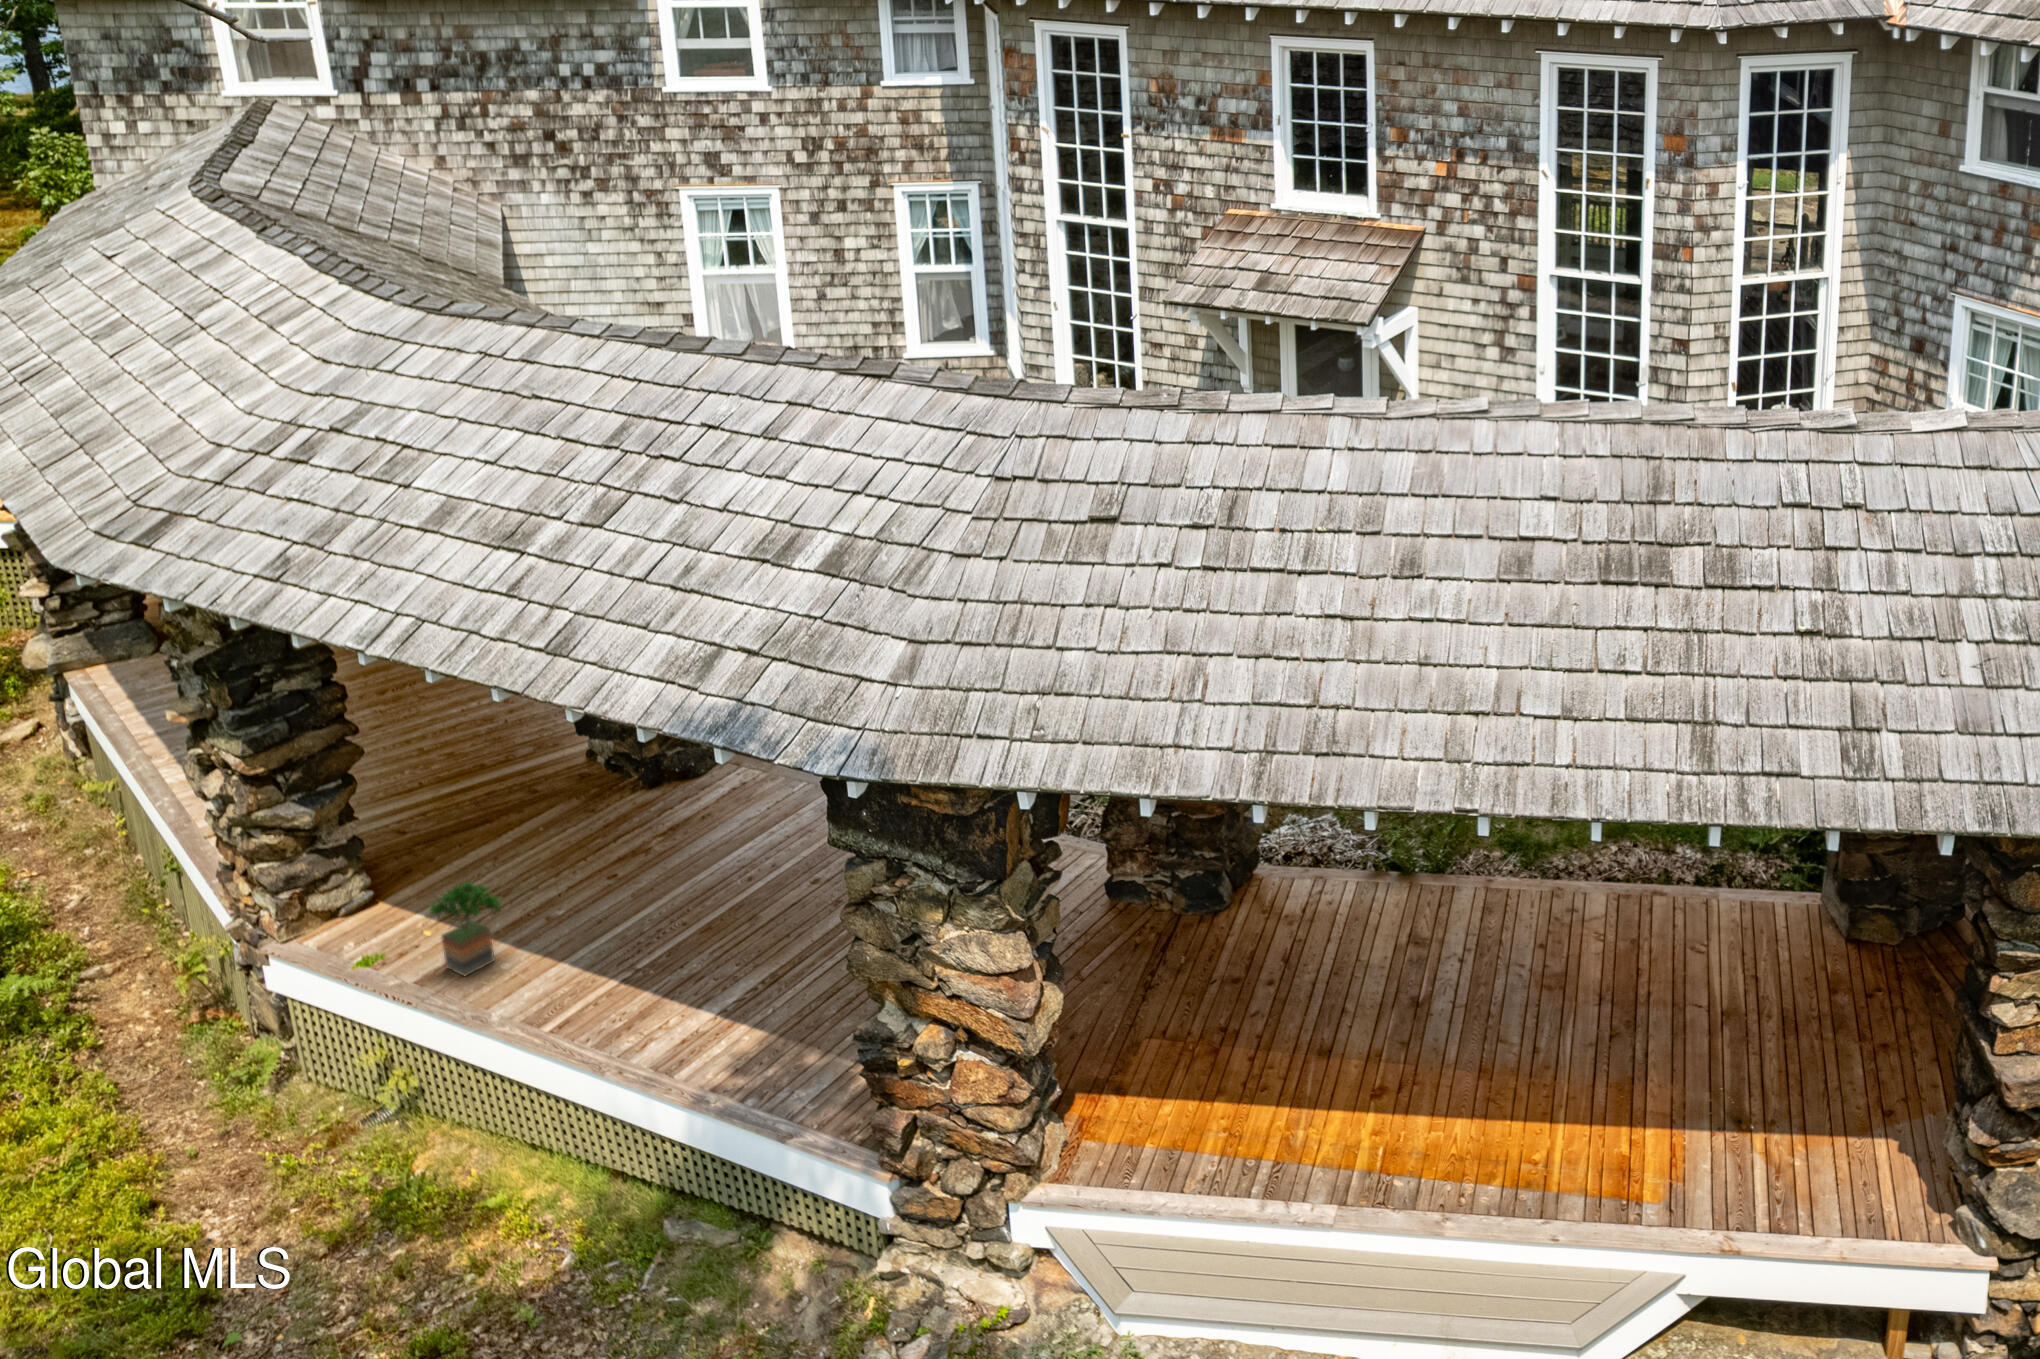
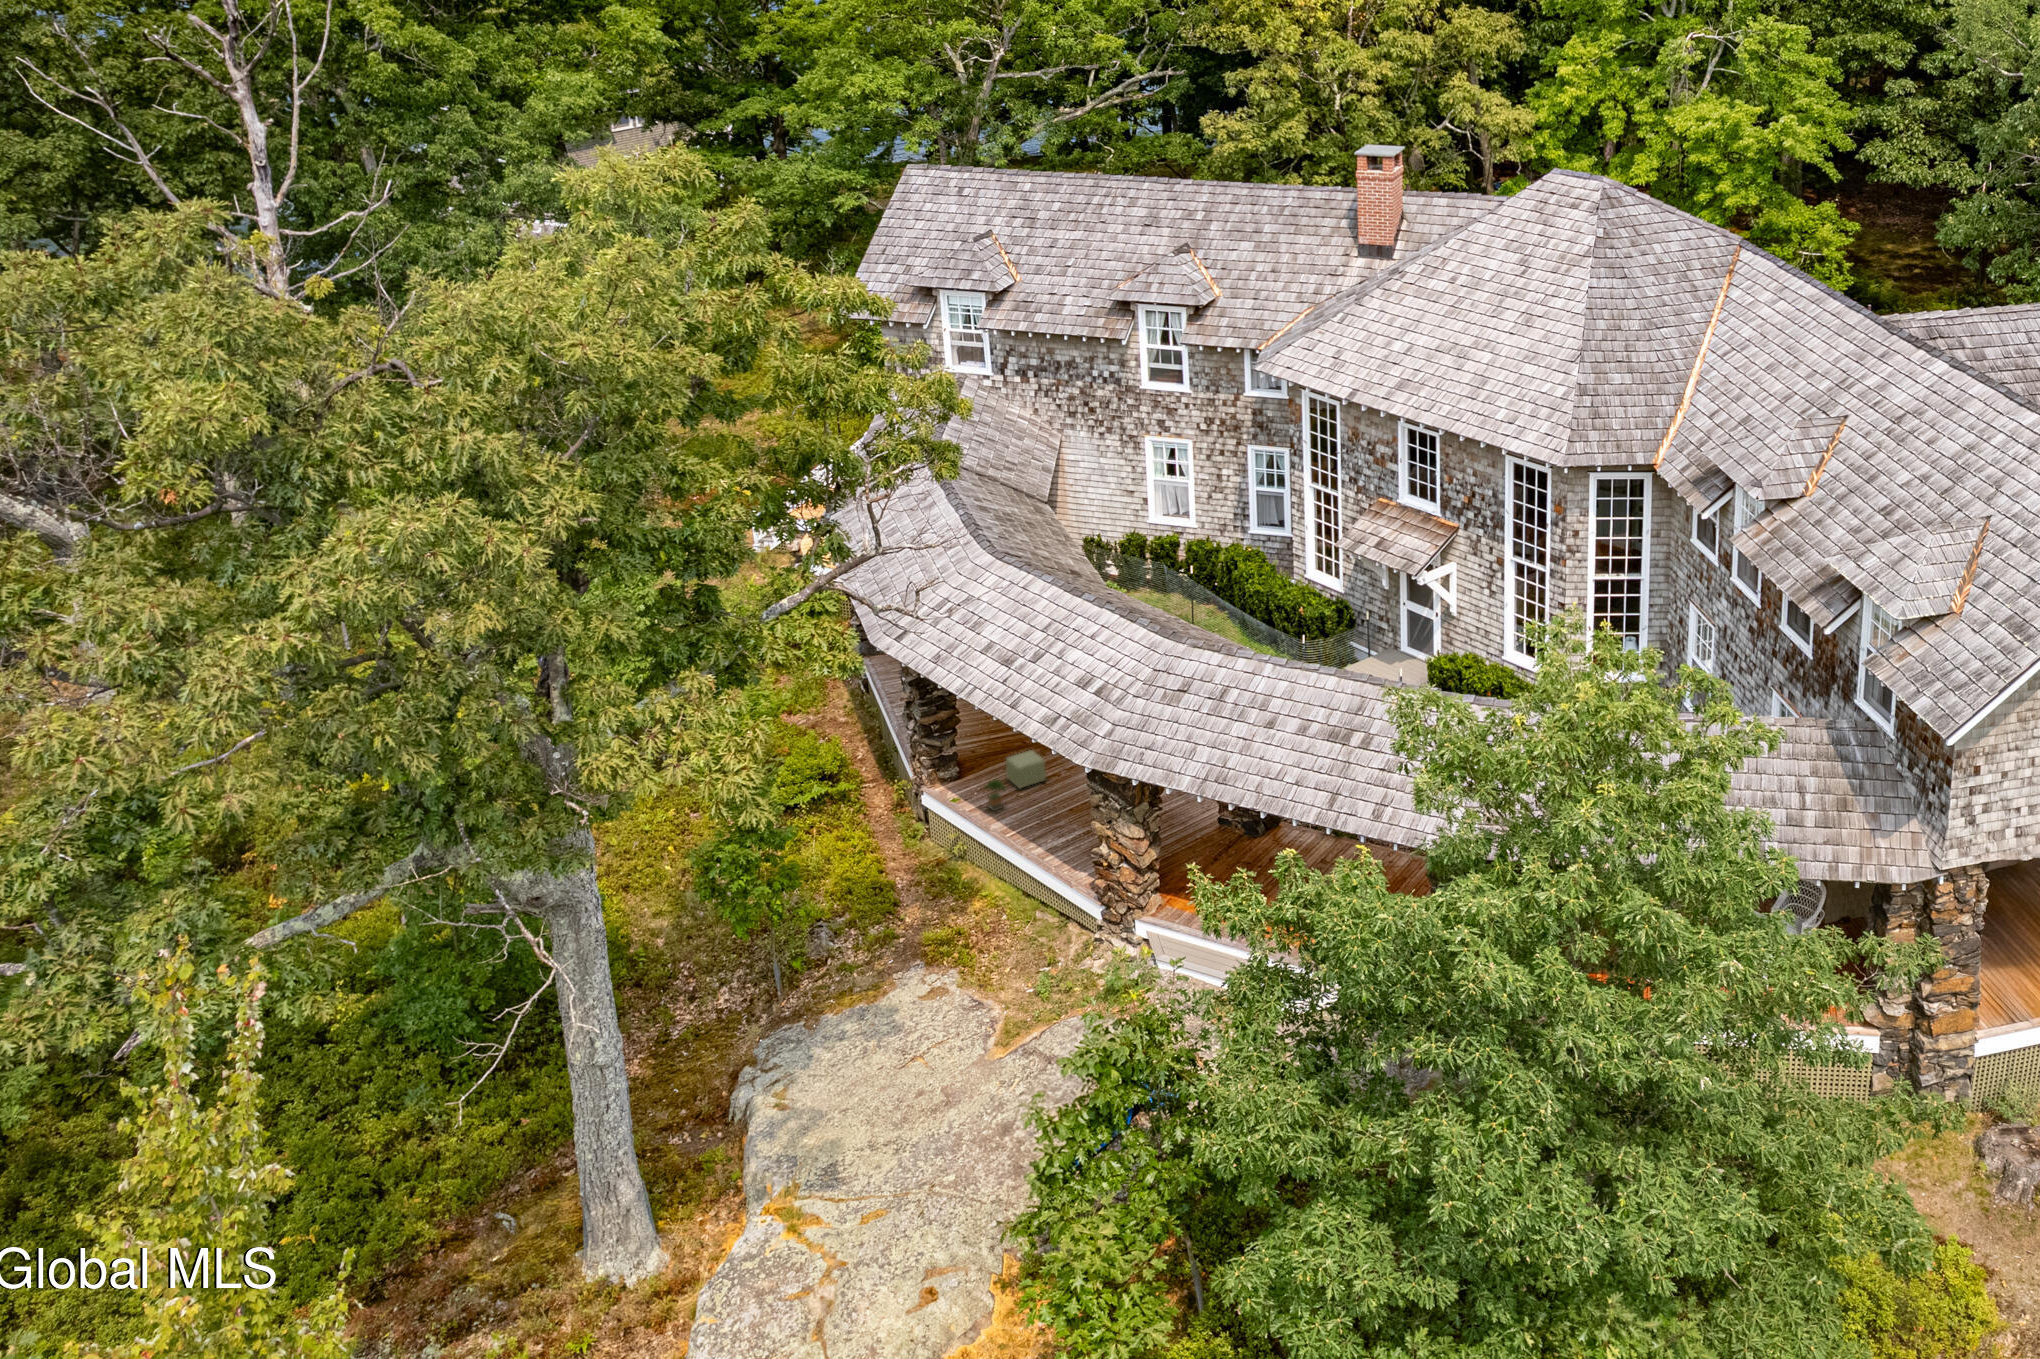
ottoman: none [484,788,612,898] -> present [1006,751,1046,788]

